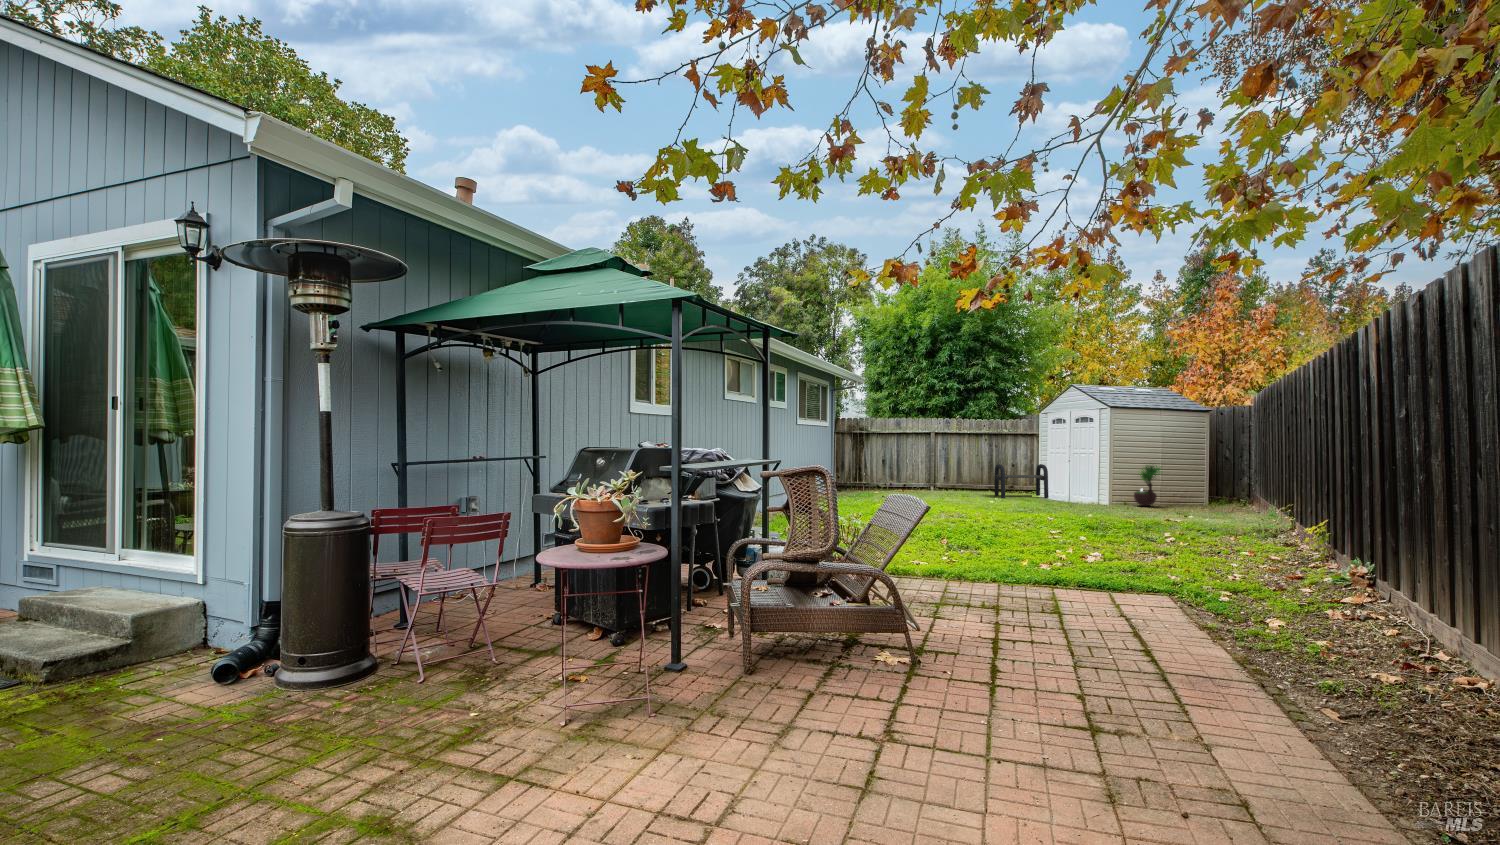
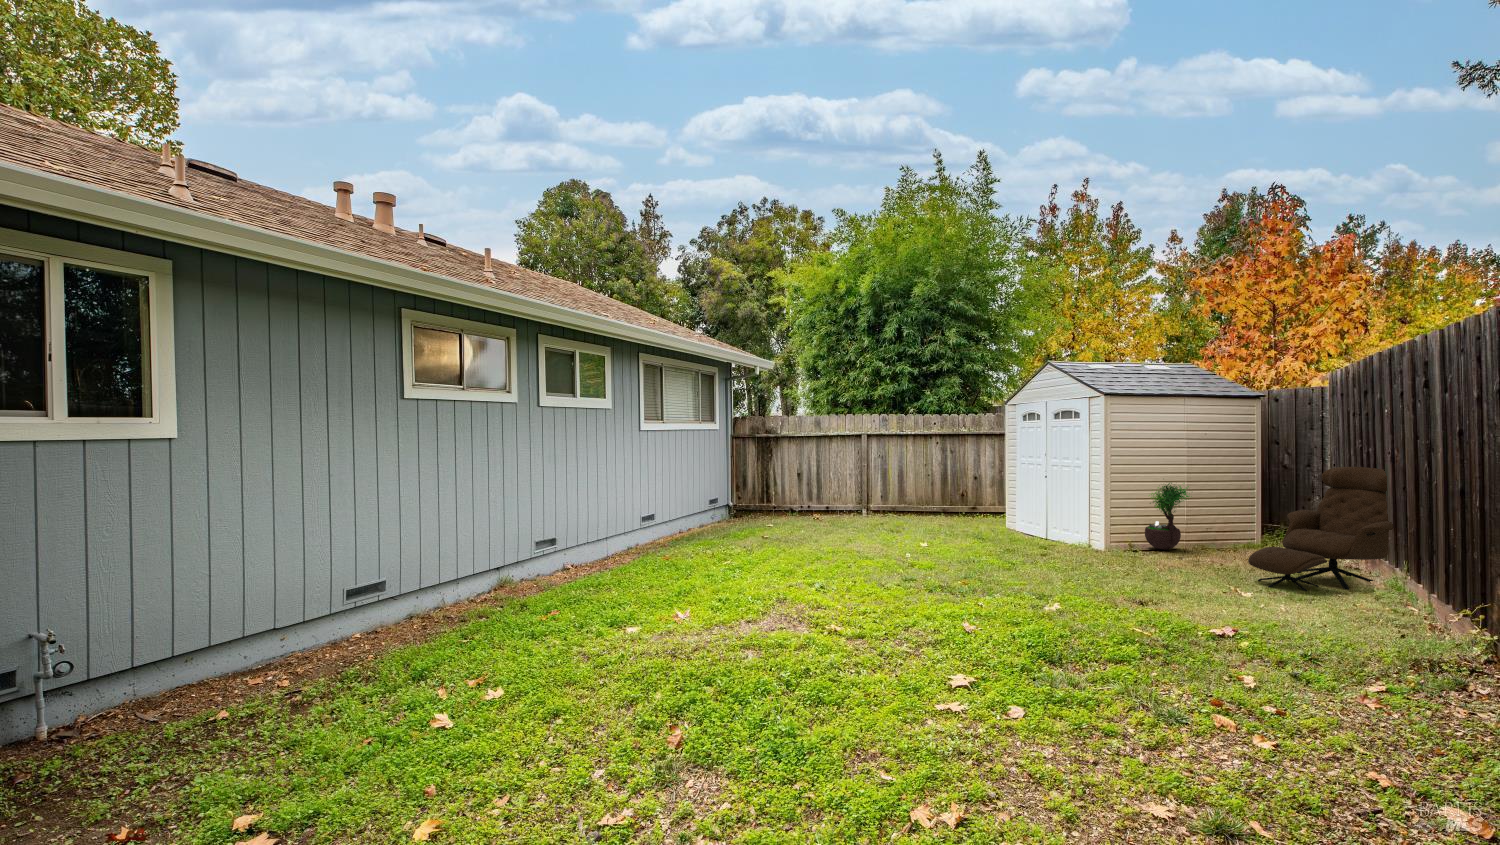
lounge chair: none [1195,452,1281,522] -> present [1248,467,1393,591]
bench: present [995,464,1048,499] -> none [943,480,1019,532]

